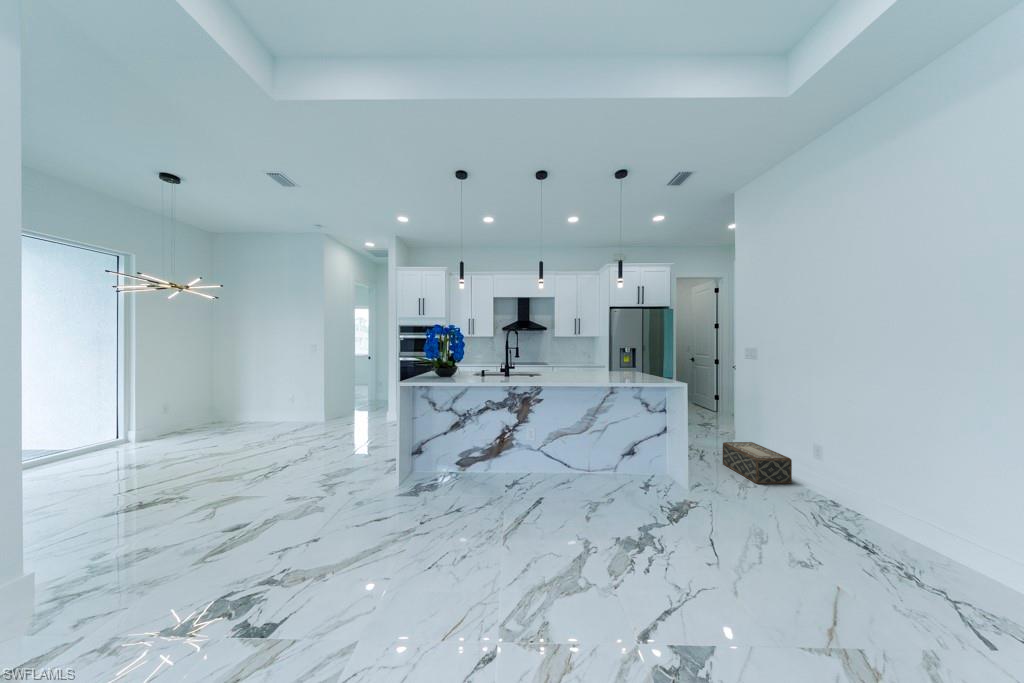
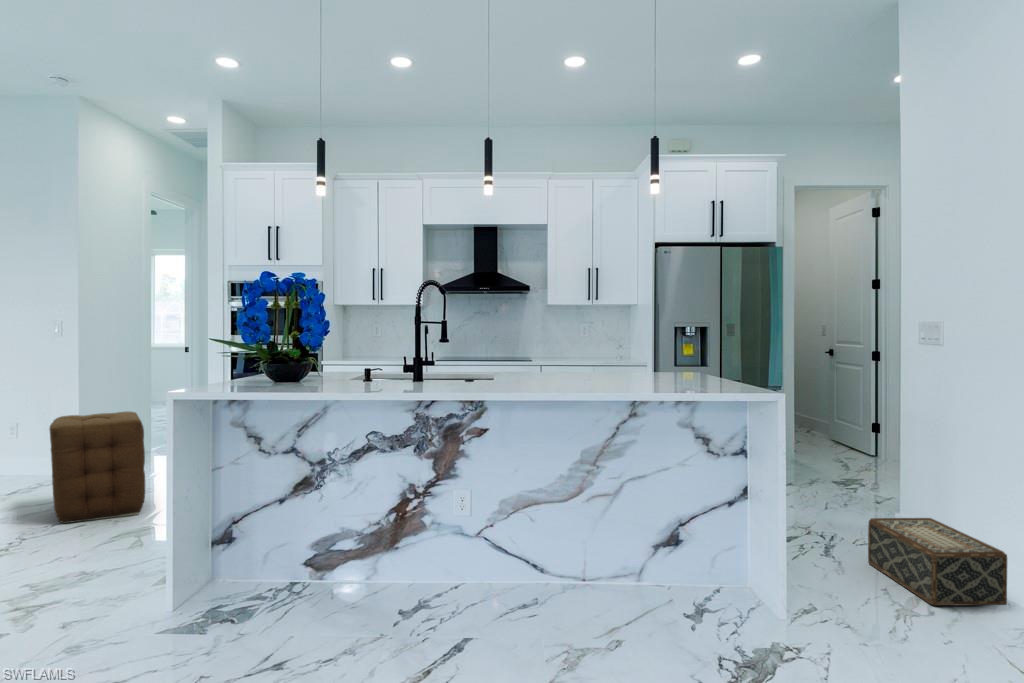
ottoman: none [320,390,365,444] -> present [49,411,145,523]

